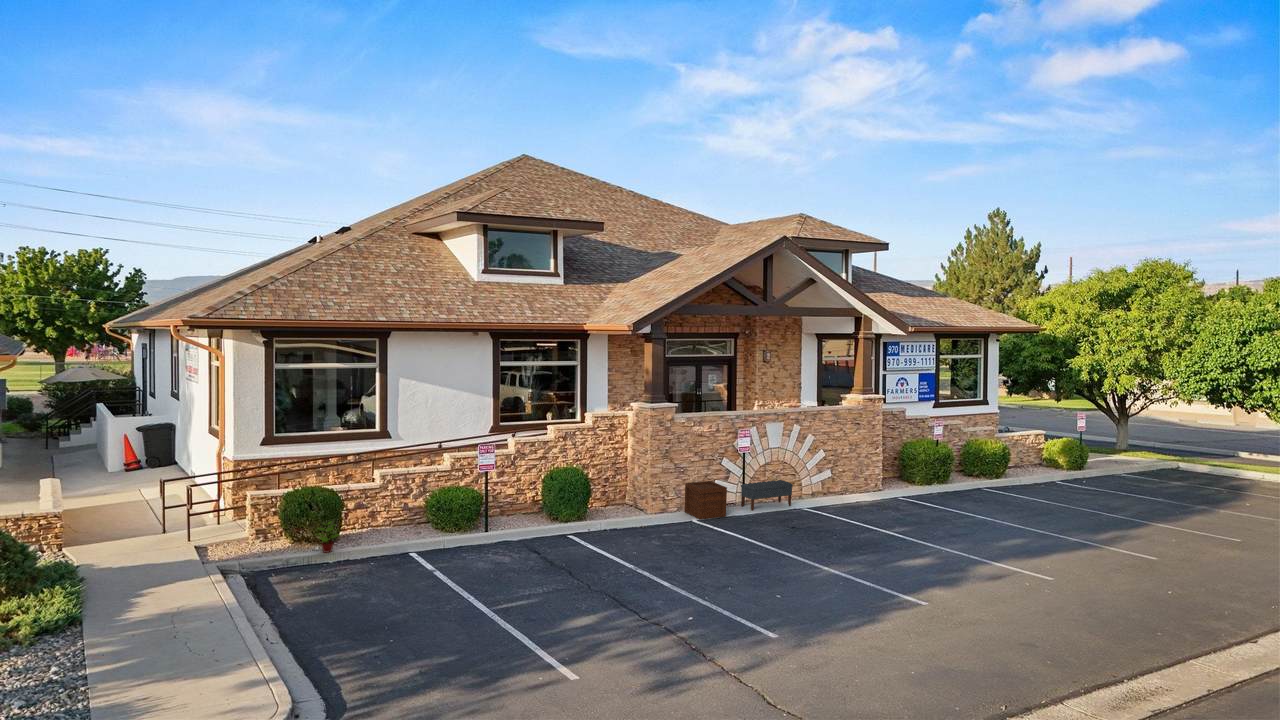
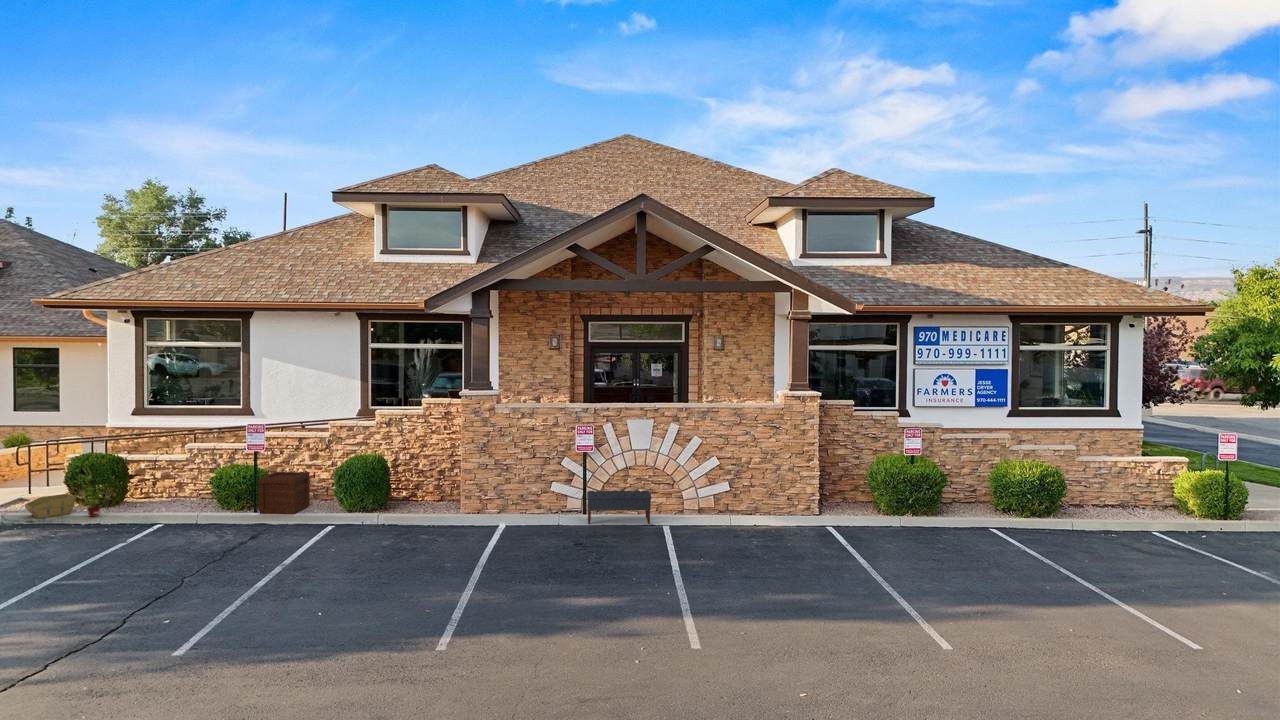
wooden crate: present [684,481,727,520] -> present [258,472,310,514]
storage bin: none [255,532,298,561] -> present [25,494,75,519]

